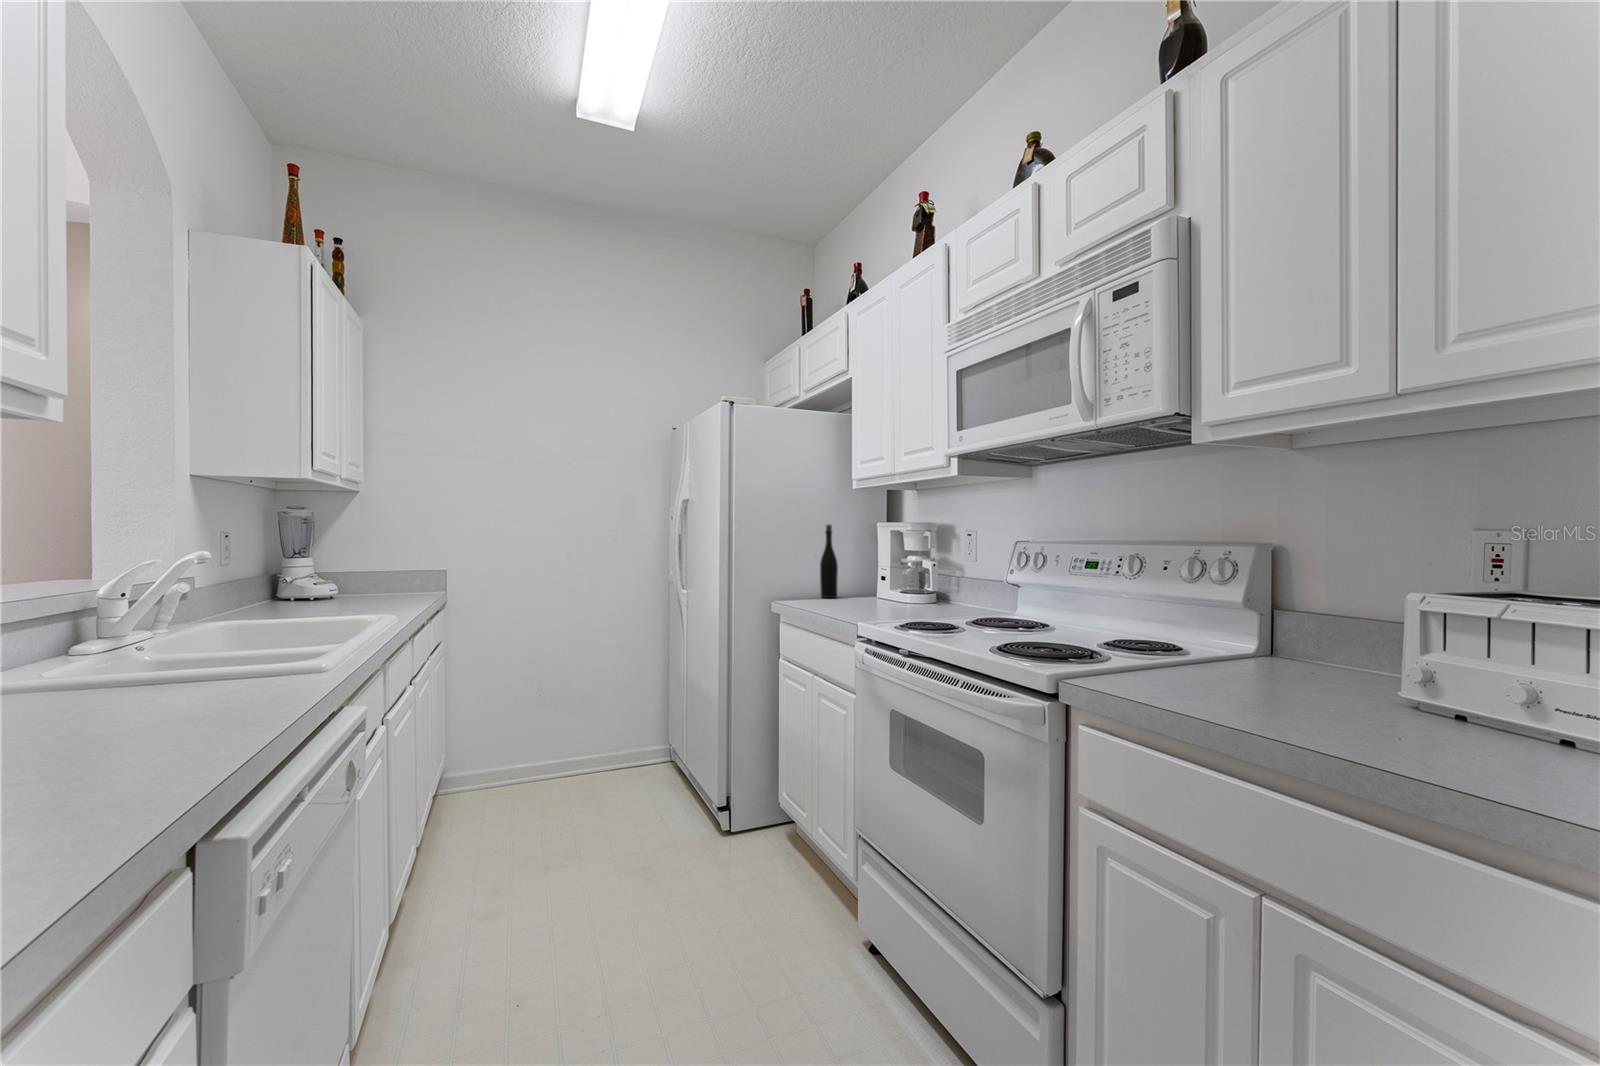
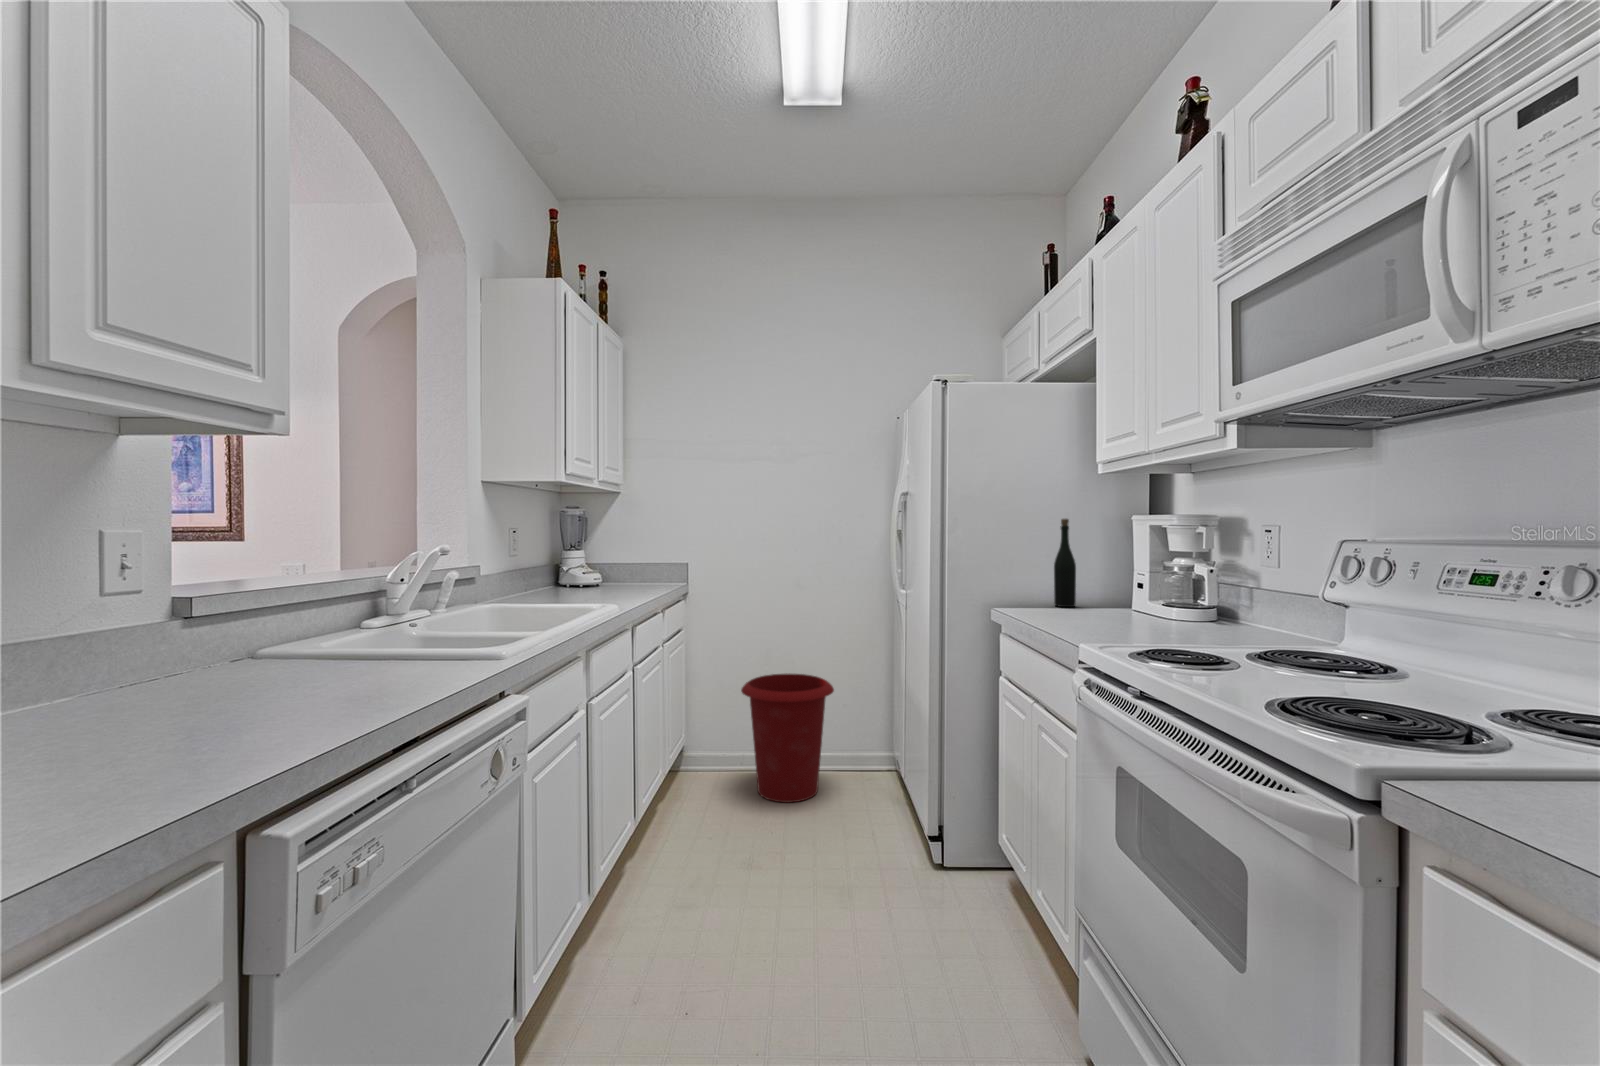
waste bin: none [513,679,613,809] -> present [741,674,834,802]

